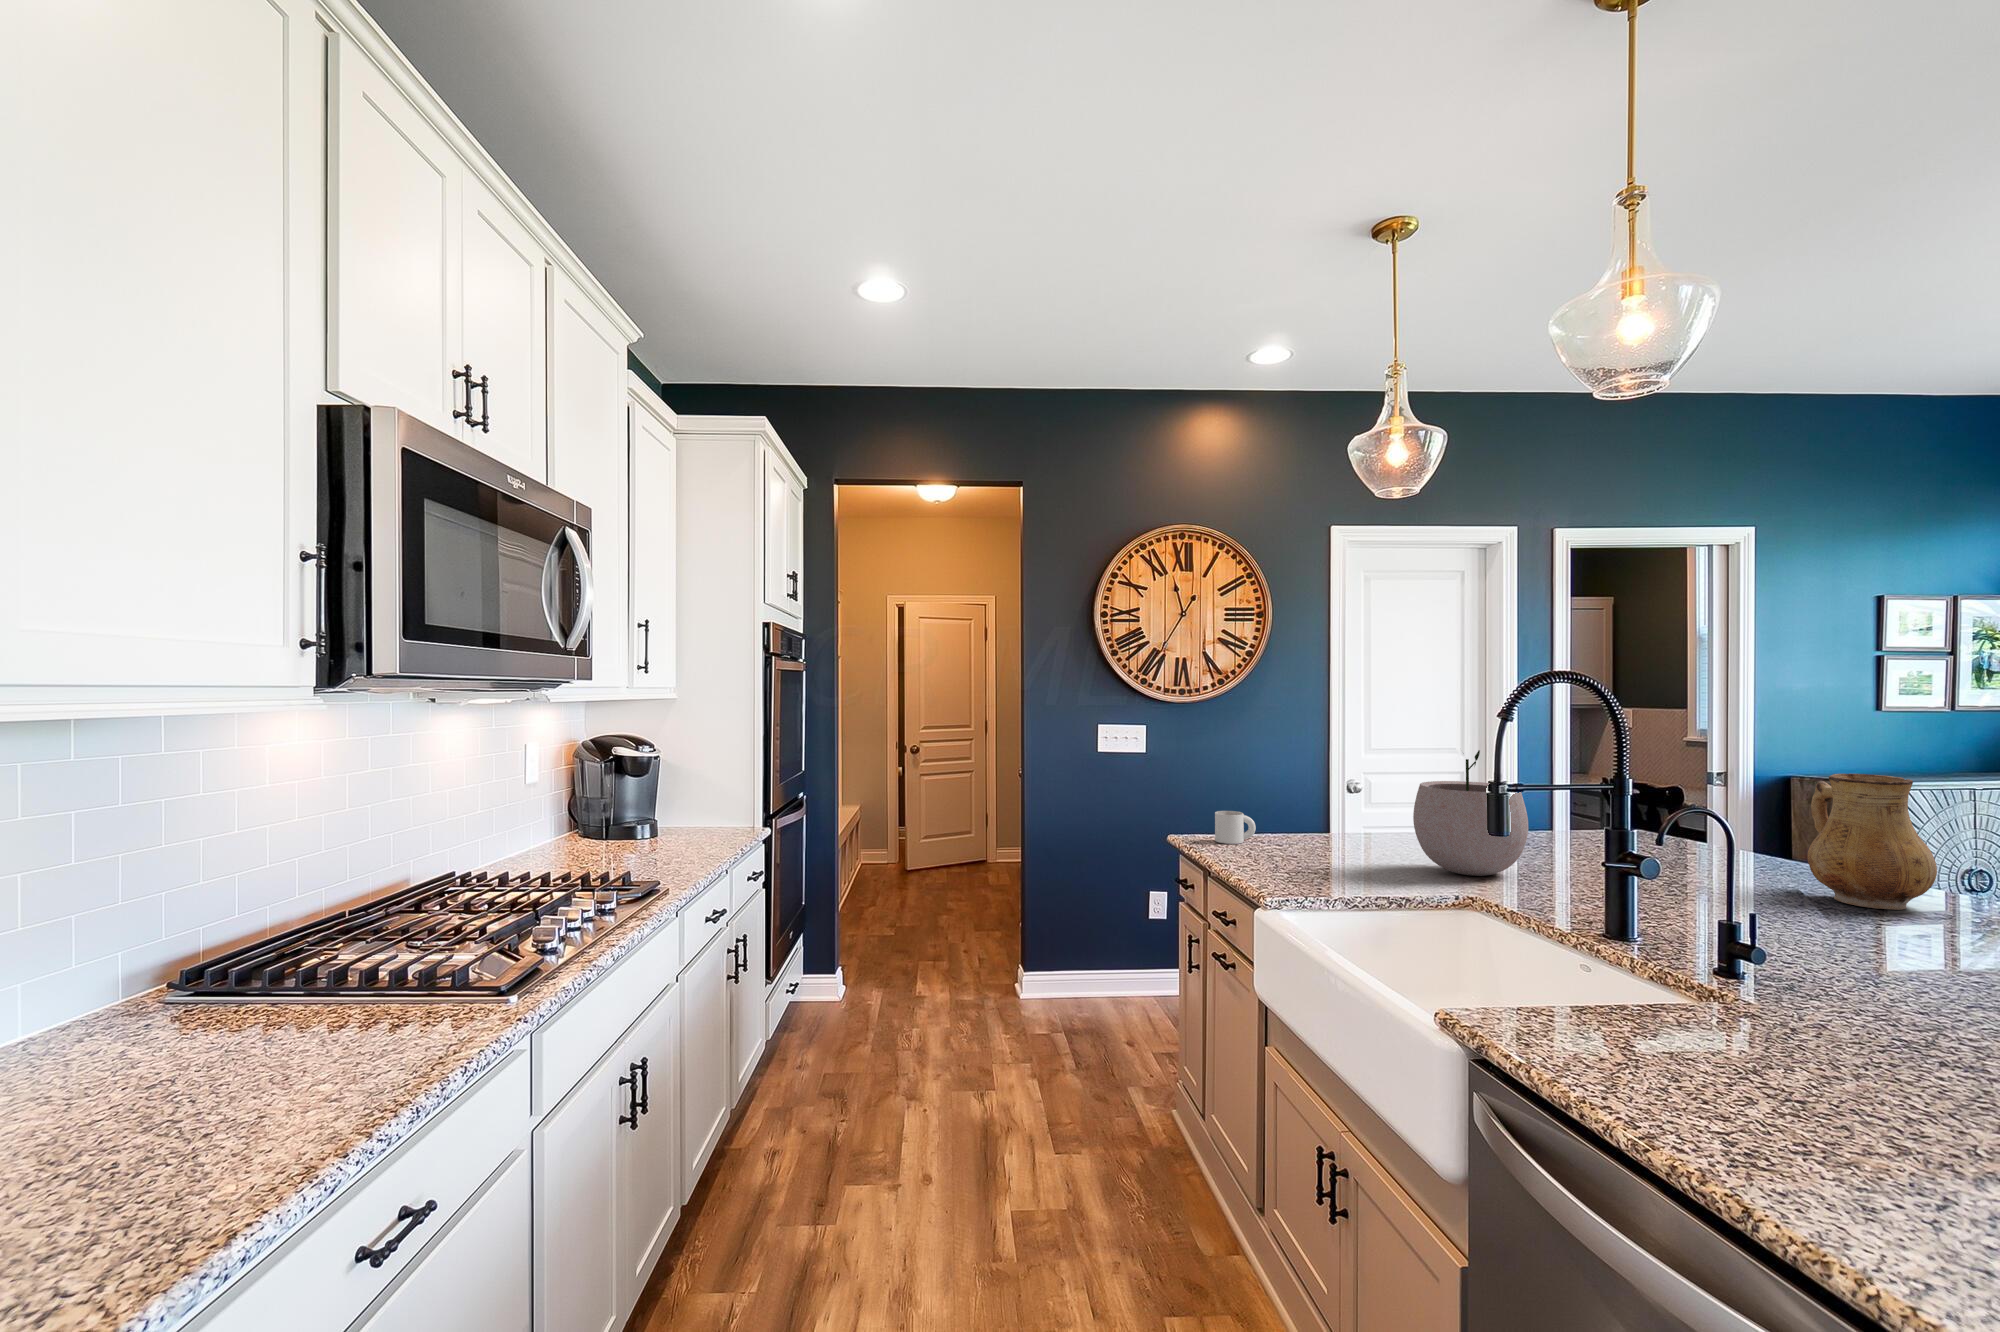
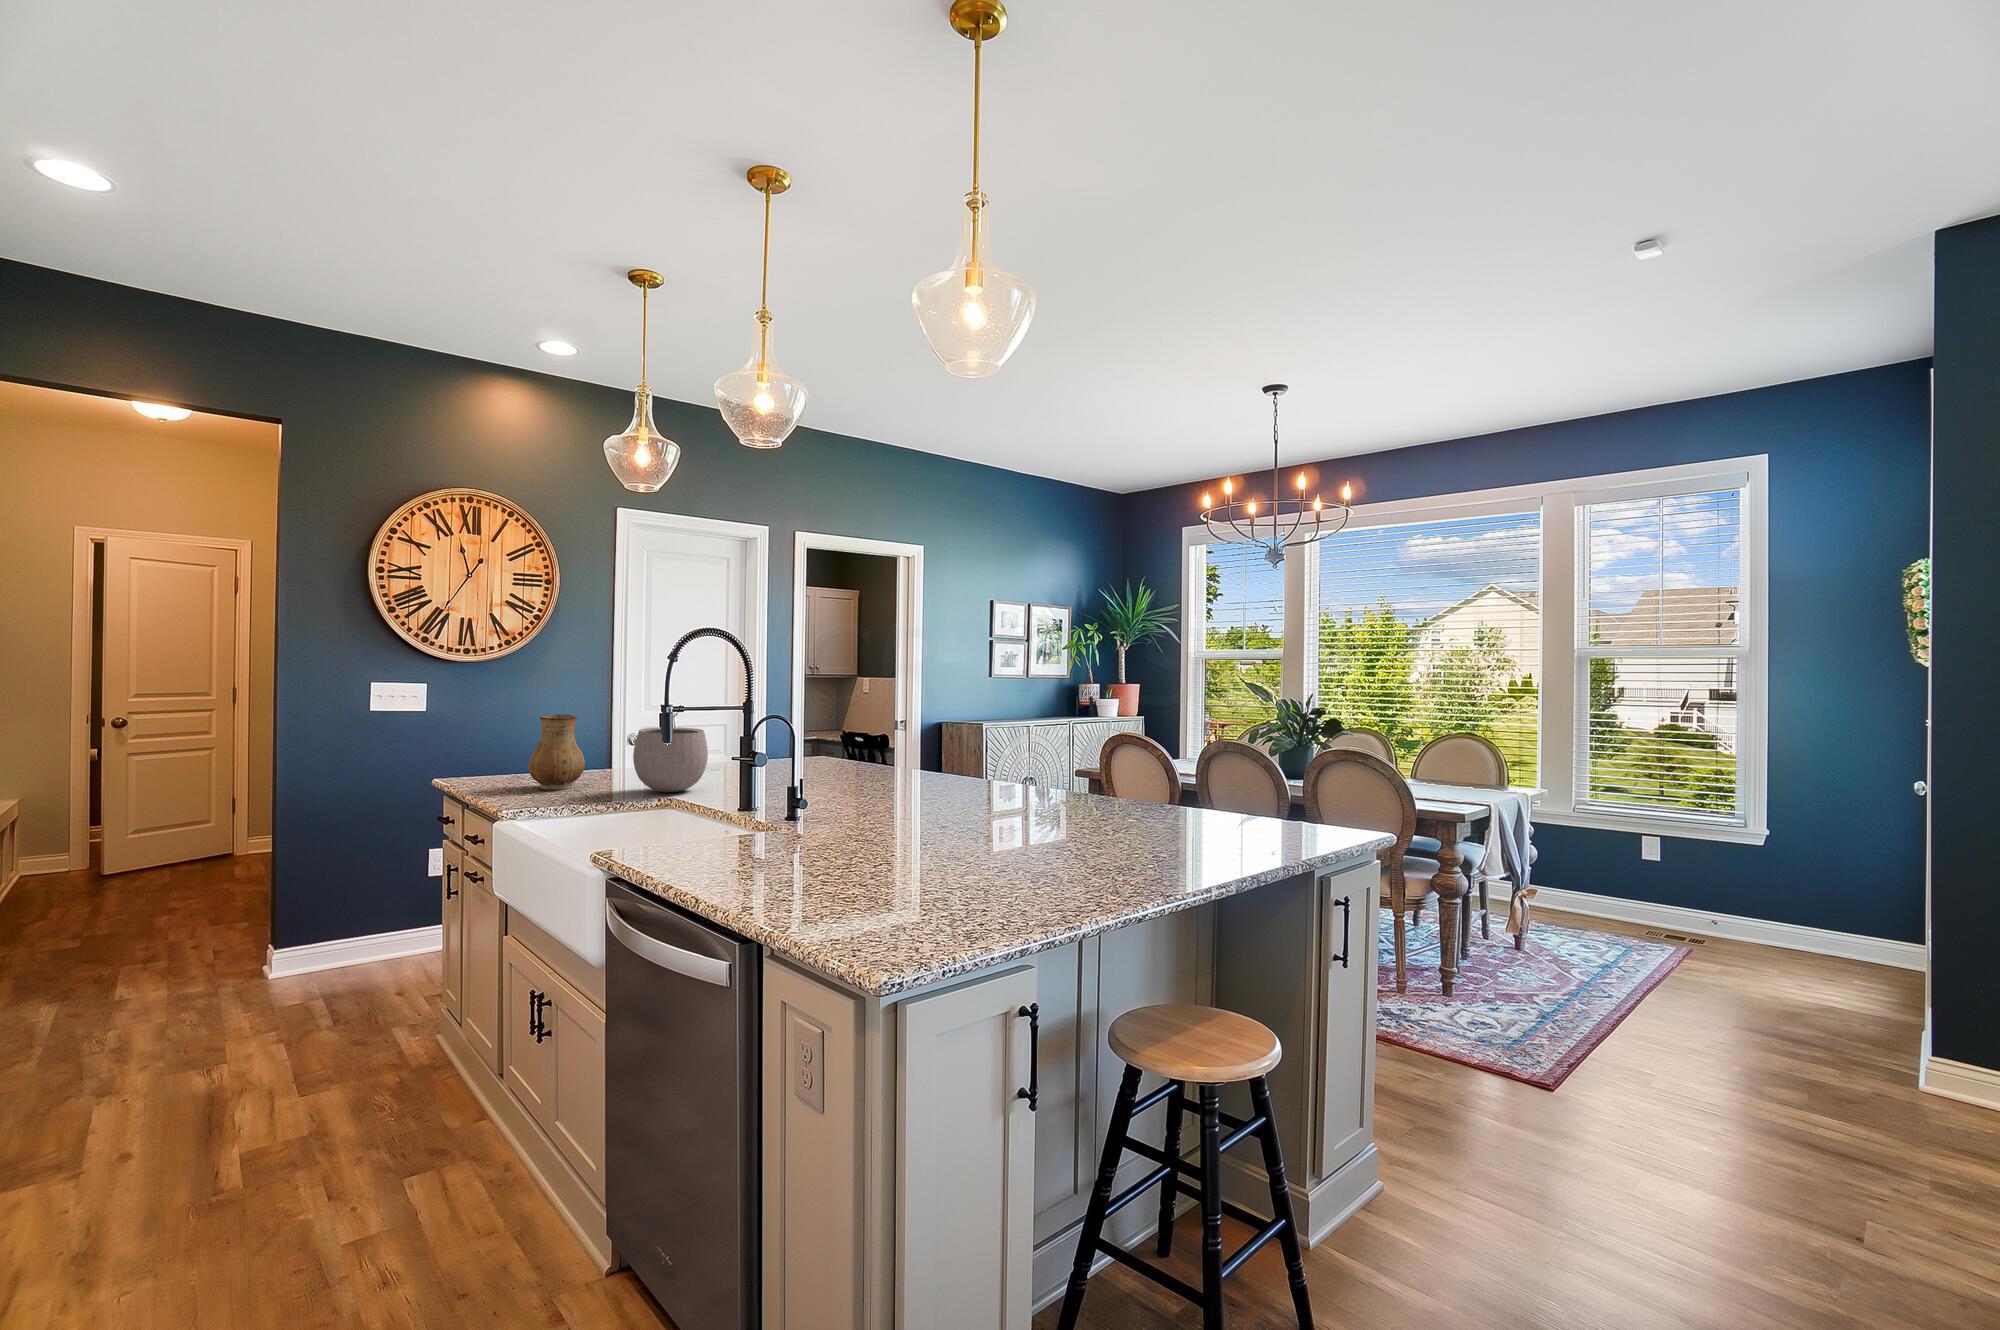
ceramic pitcher: present [1807,774,1937,910] -> present [528,714,585,790]
mug: present [1215,811,1256,844] -> none [480,759,519,786]

